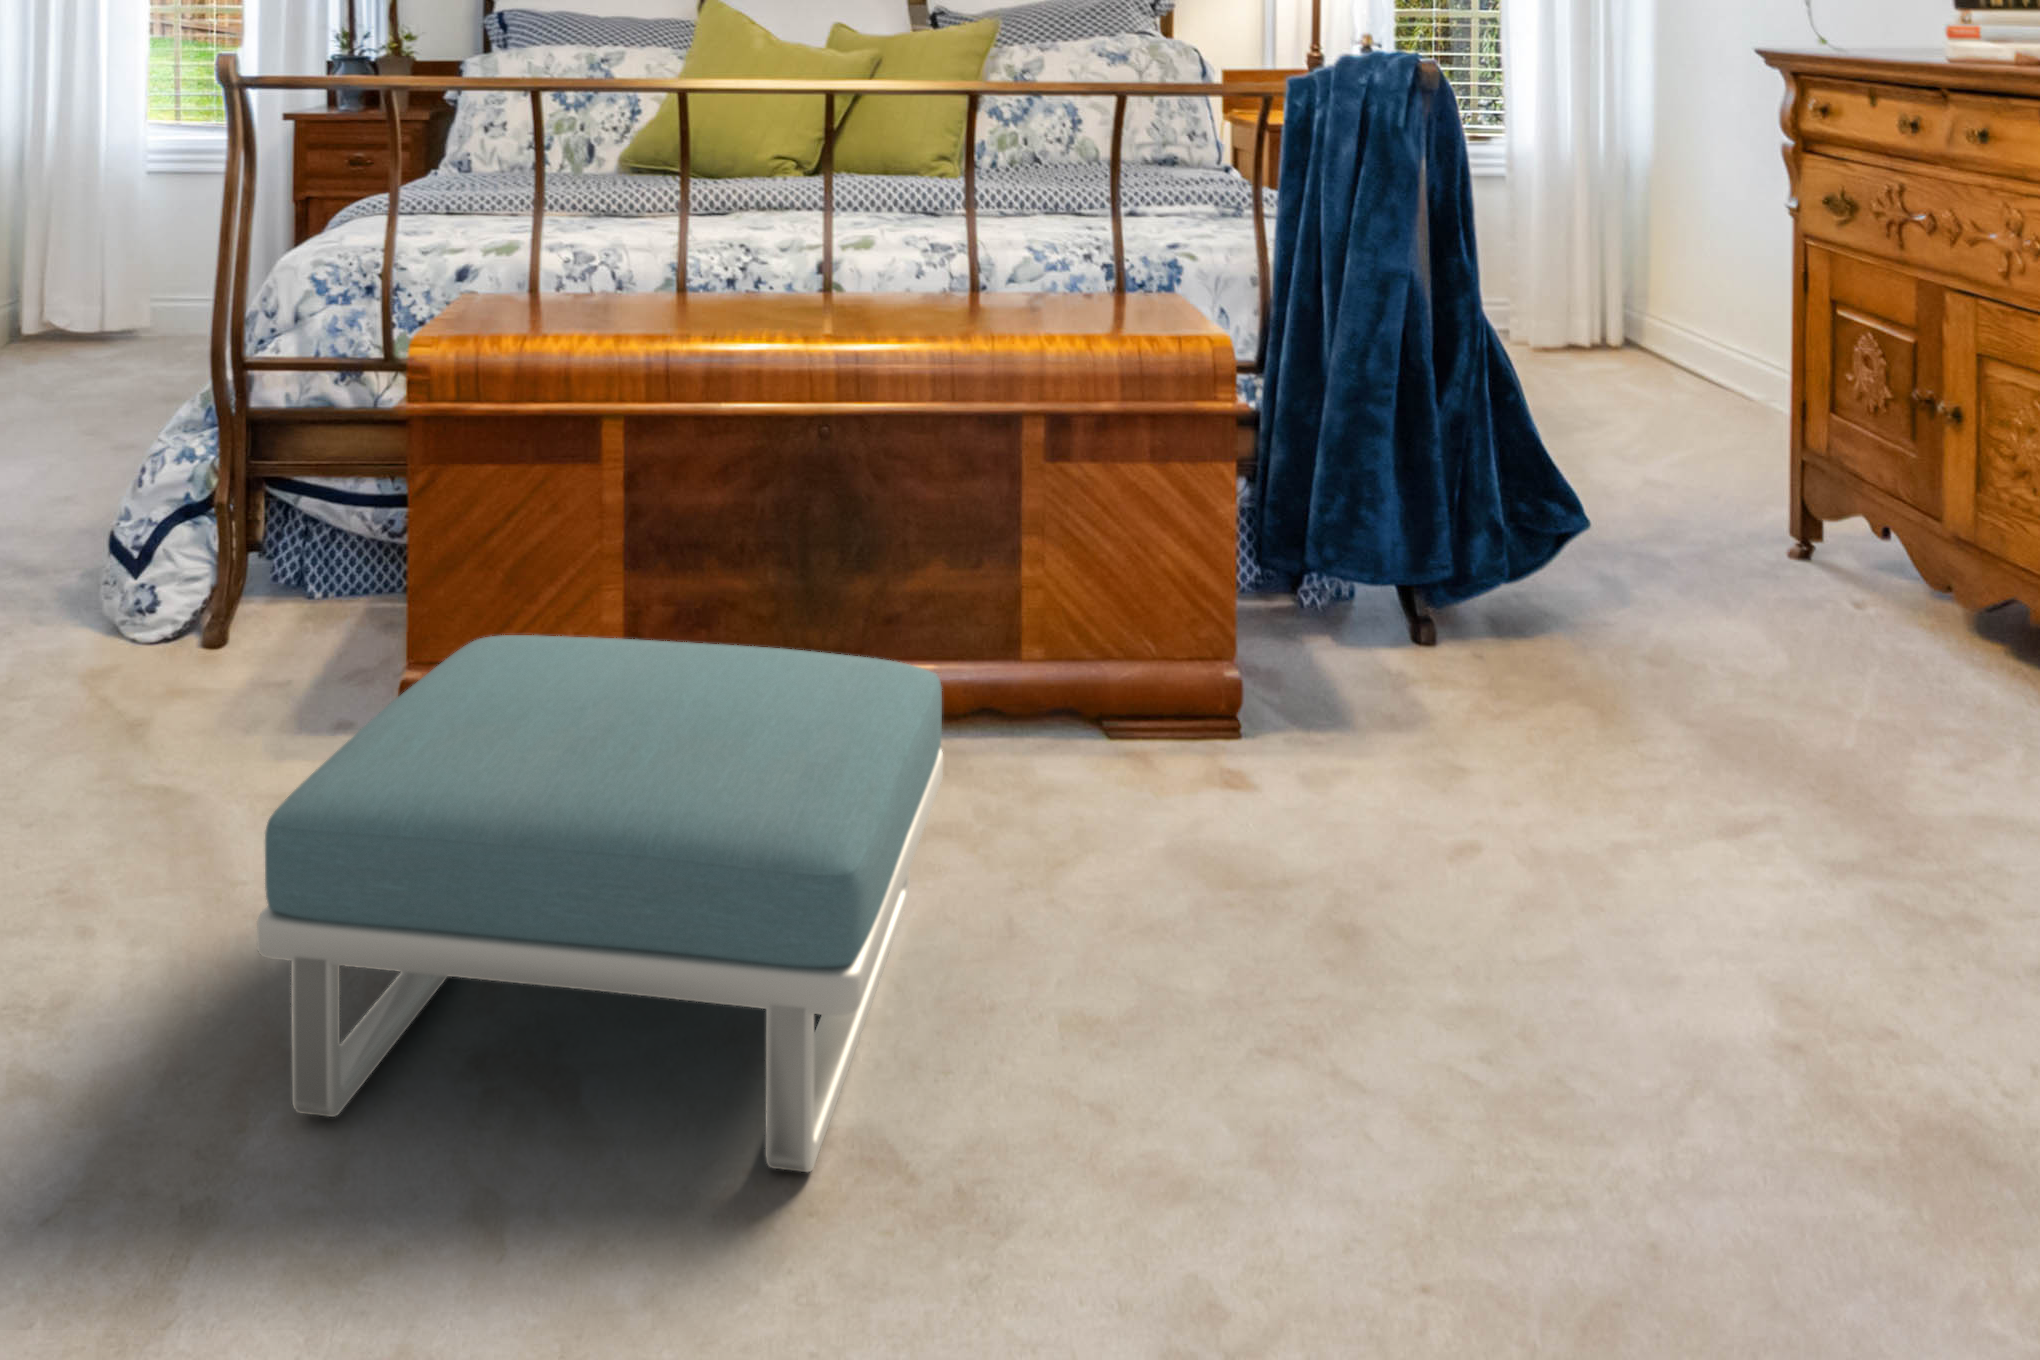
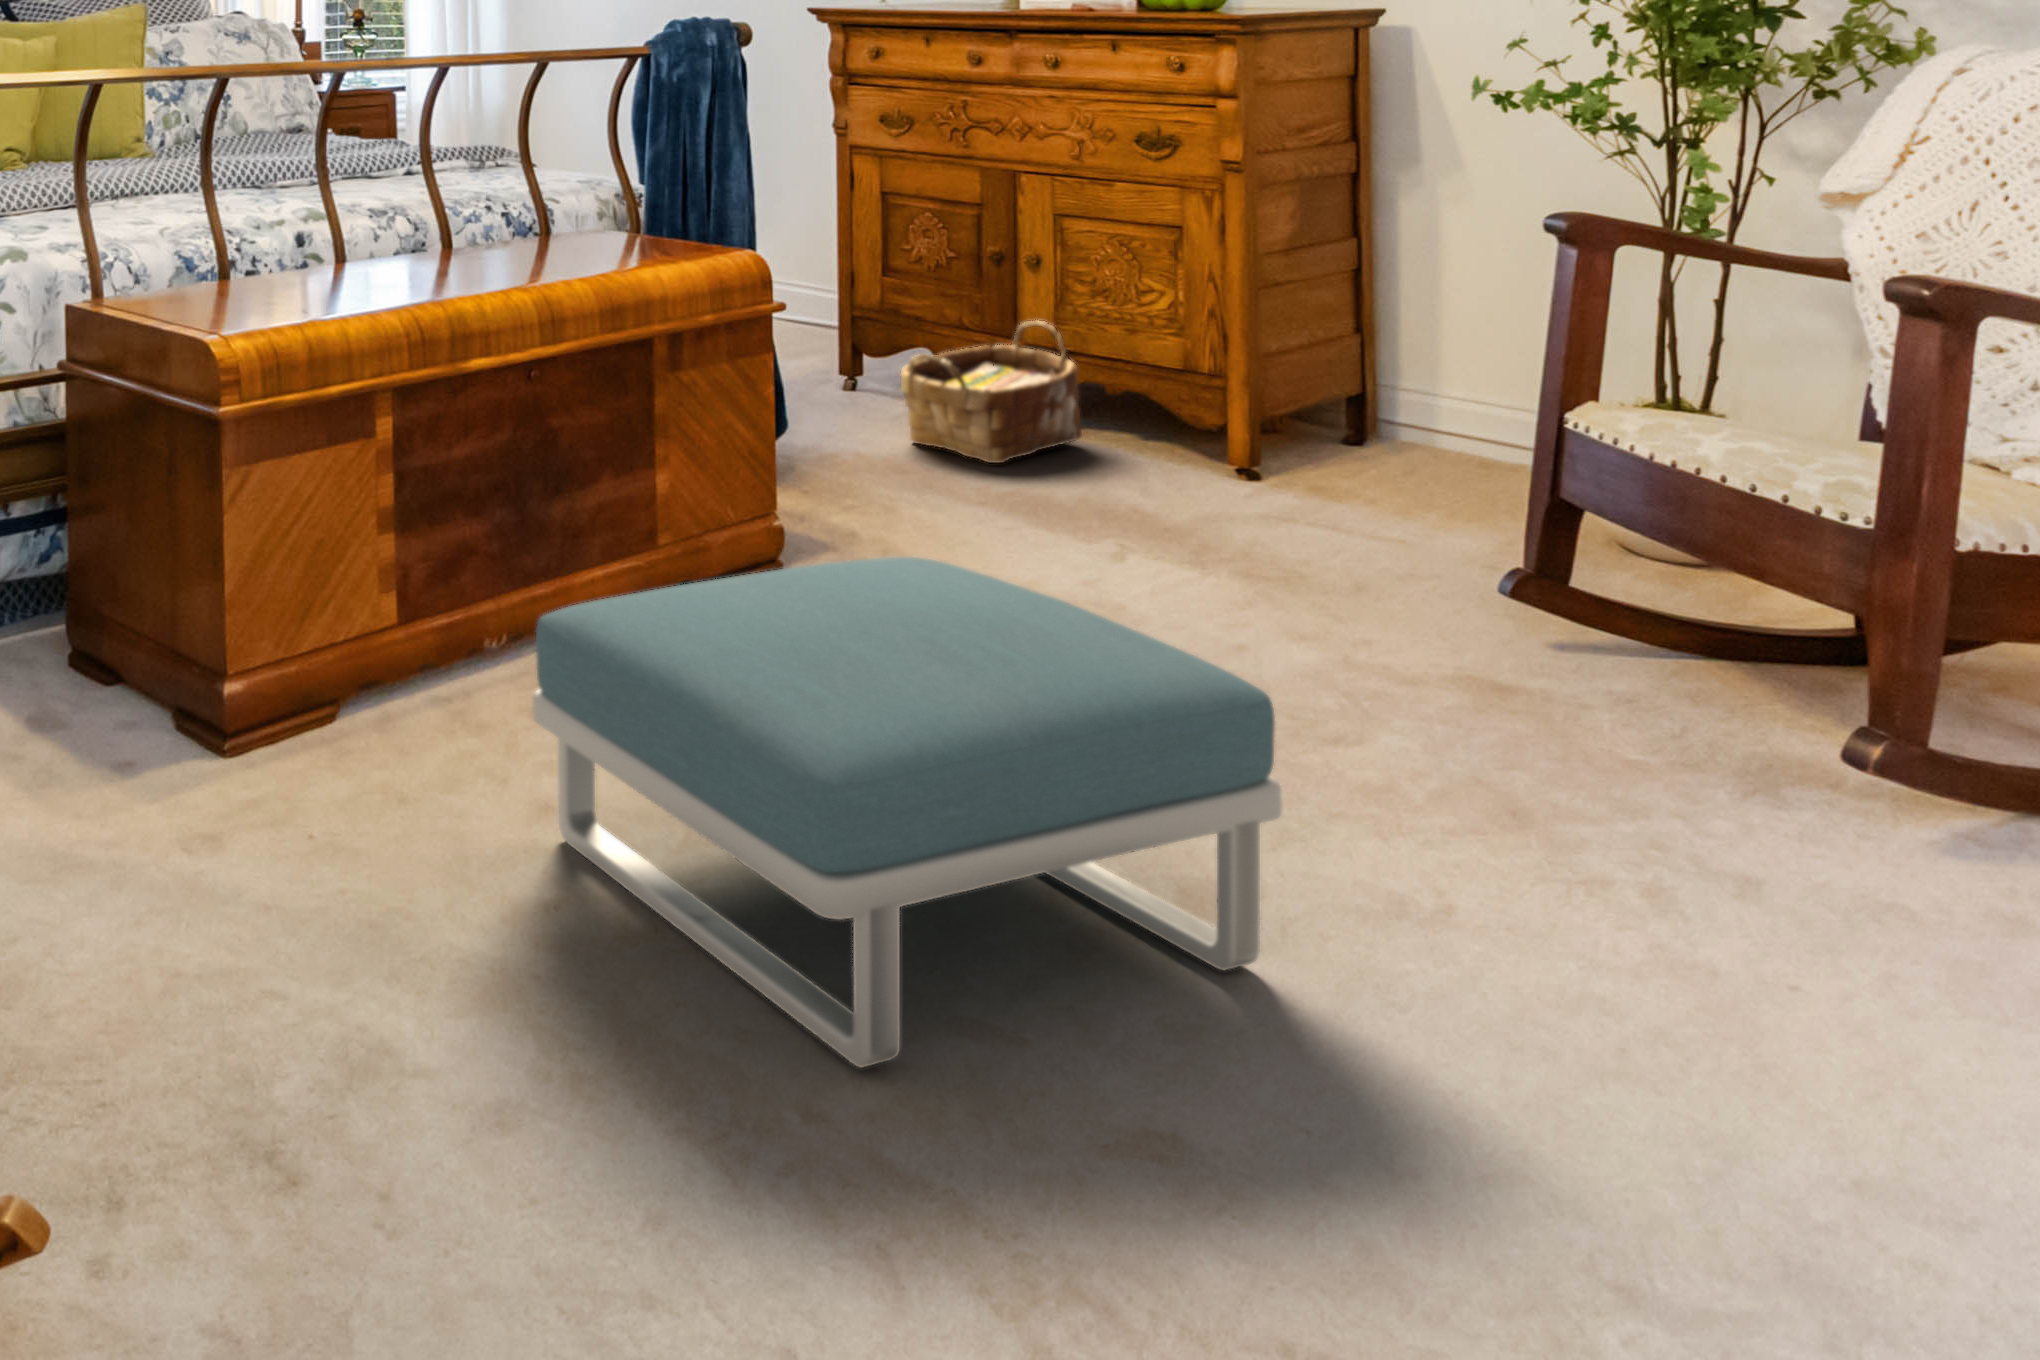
woven basket: none [1649,460,1894,631] -> present [901,321,1082,463]

